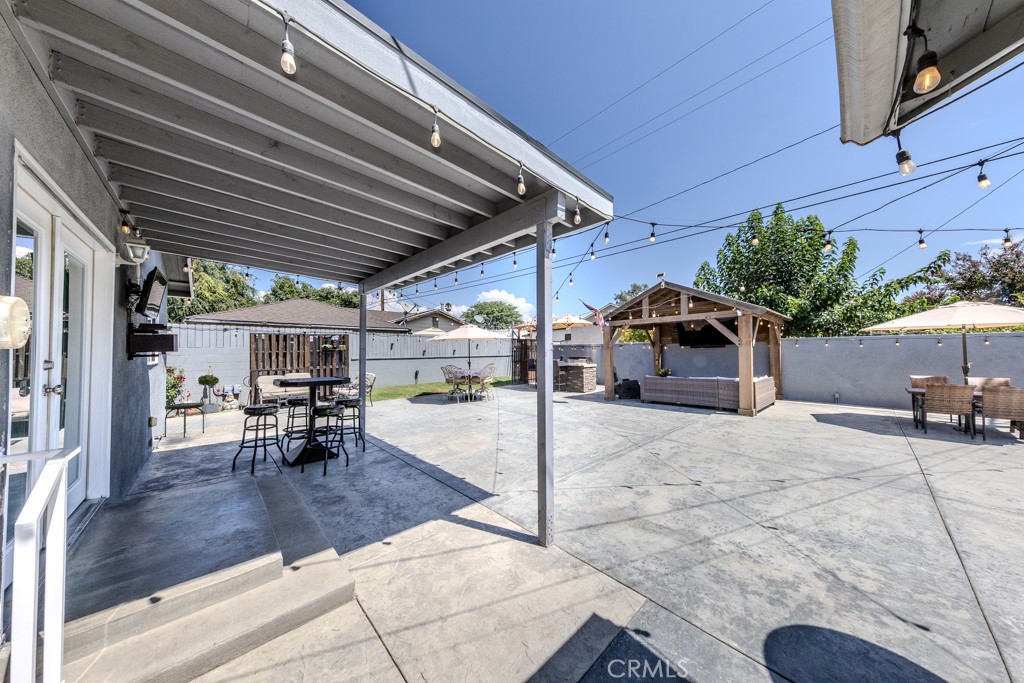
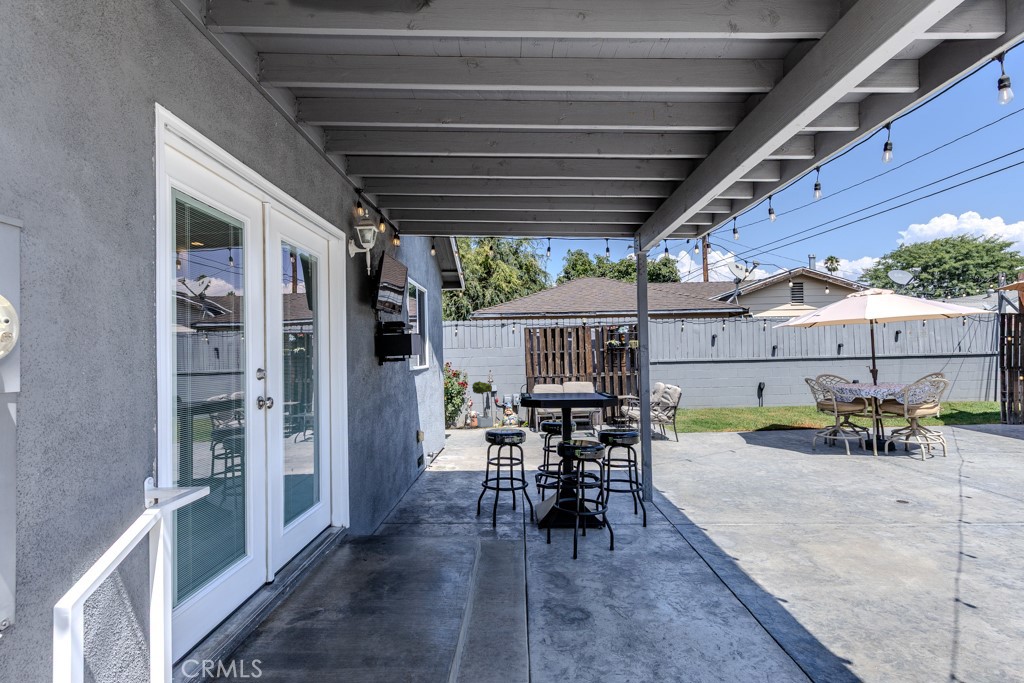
side table: present [165,403,204,438] -> none [428,418,466,461]

